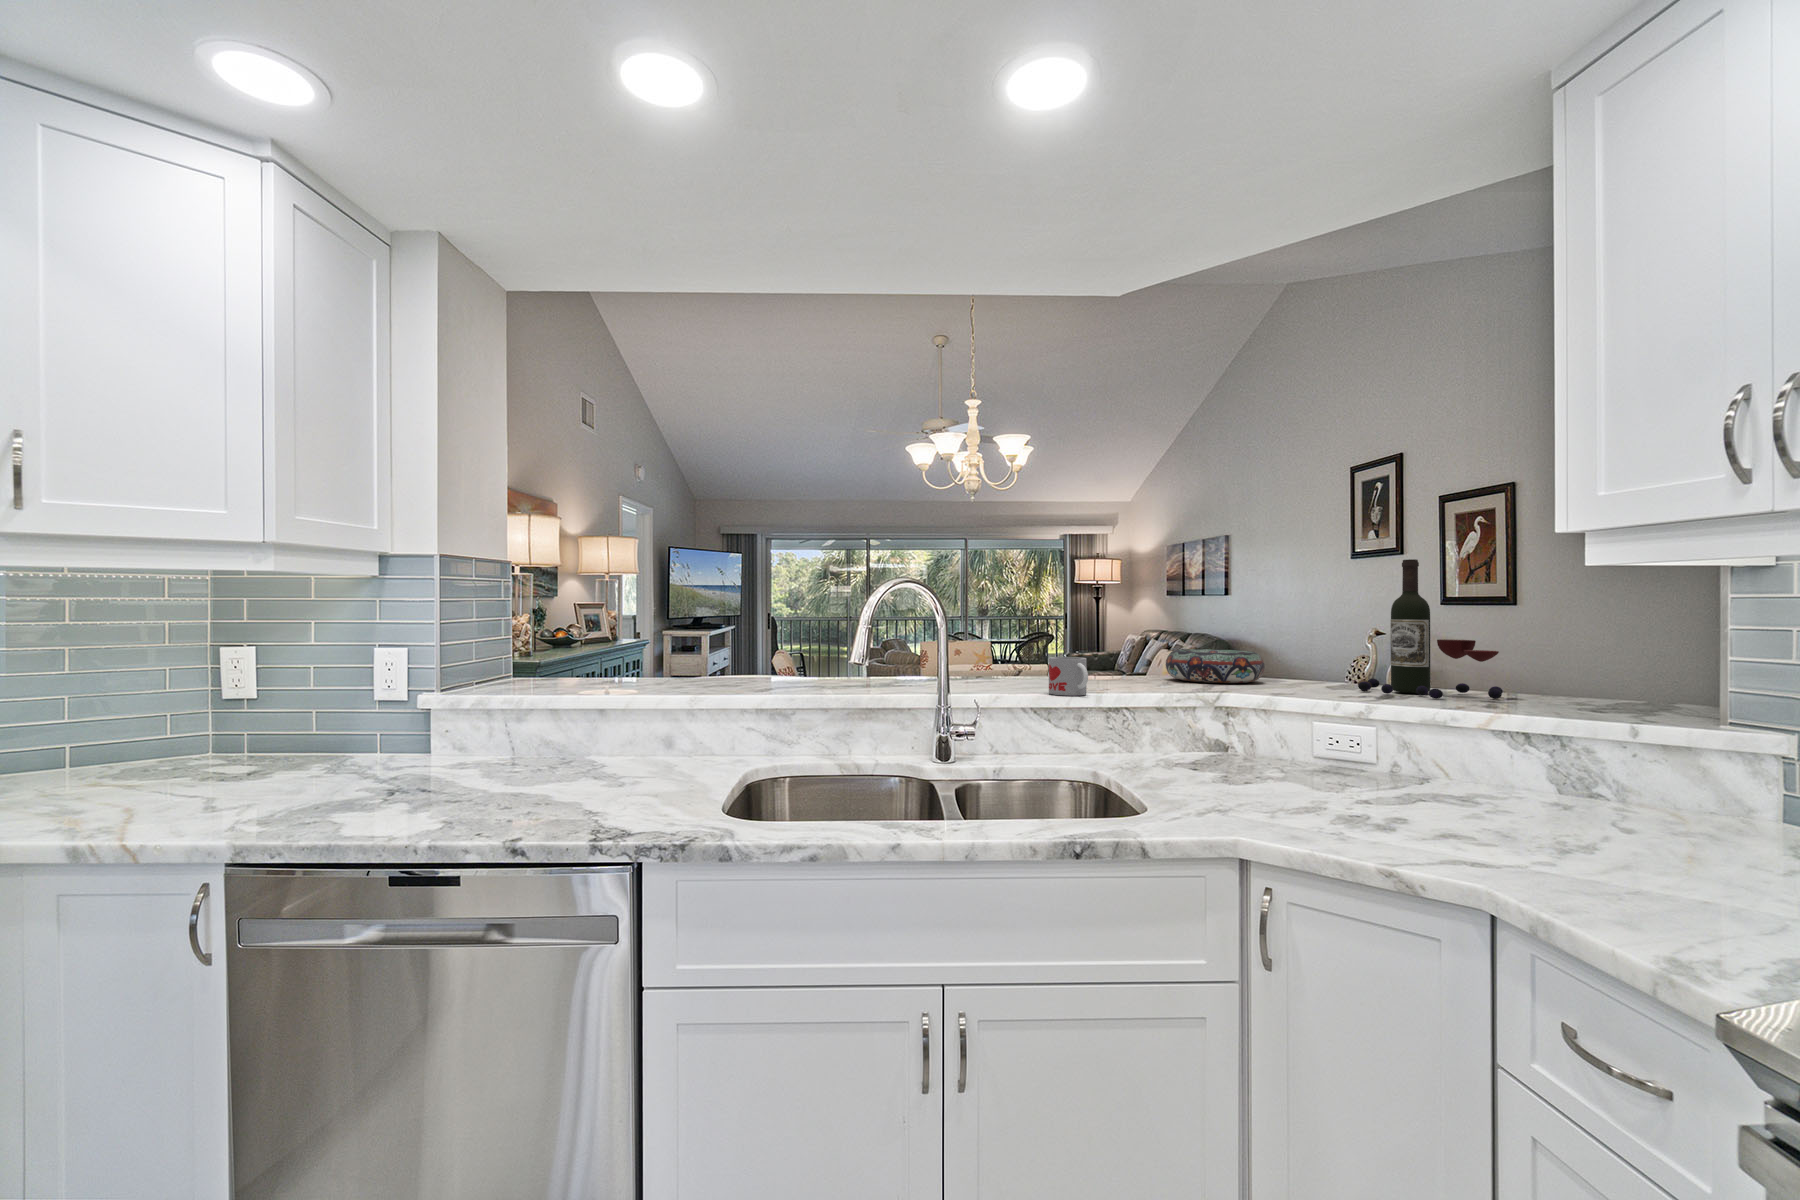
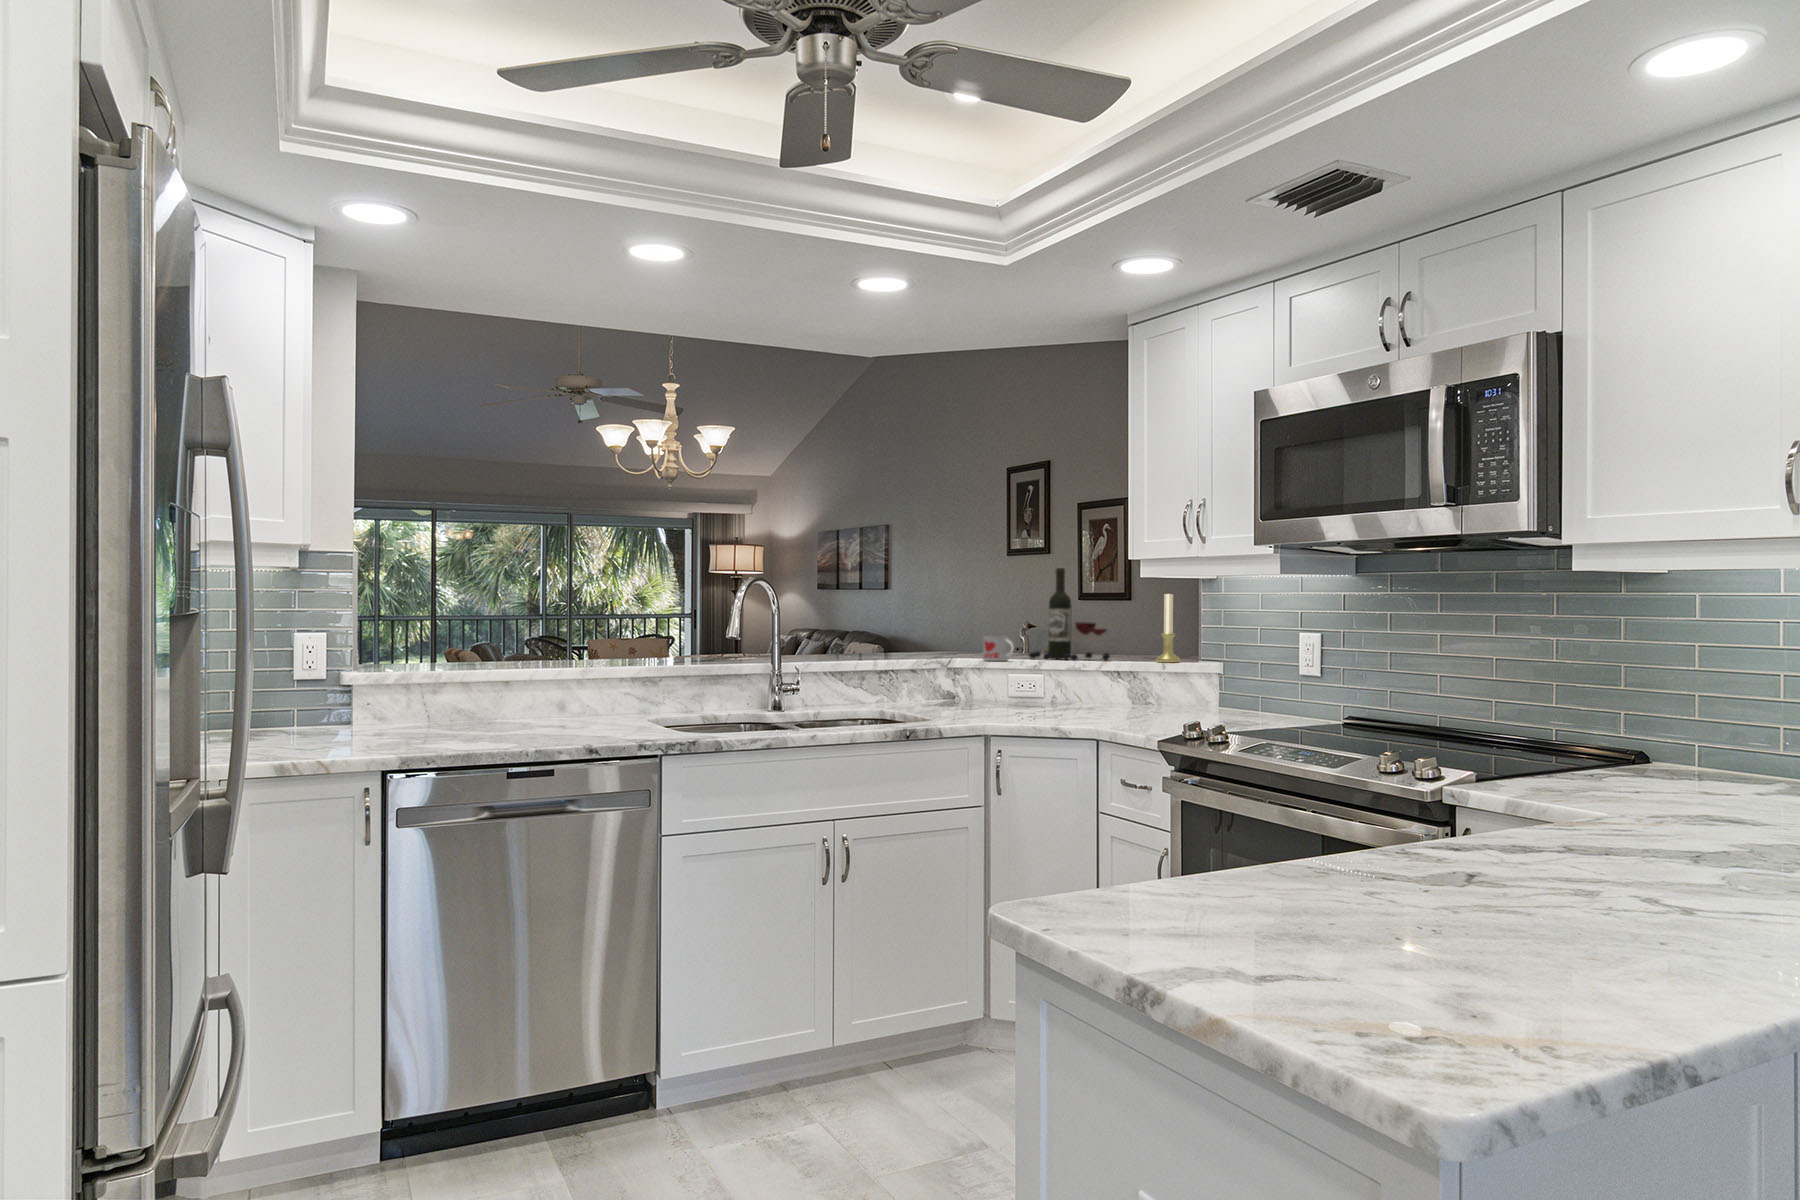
candle holder: none [1602,590,1660,715] -> present [1156,594,1181,663]
decorative bowl: present [1166,649,1265,683] -> none [896,634,967,658]
mug: present [1049,657,1088,696] -> present [983,636,1014,661]

